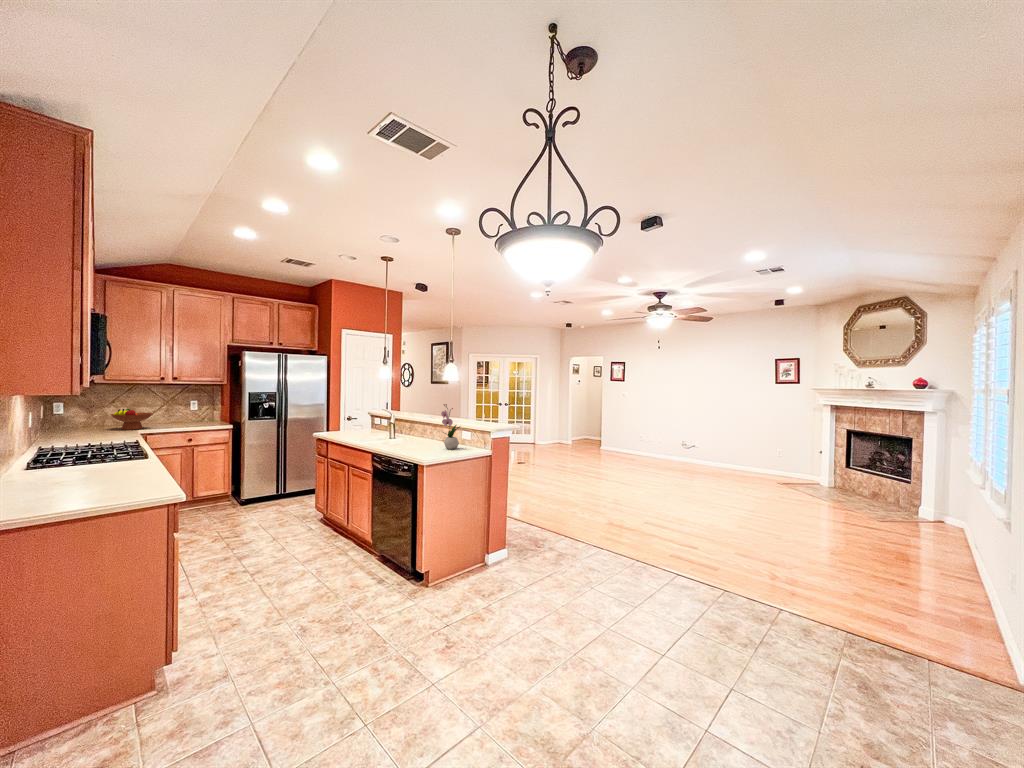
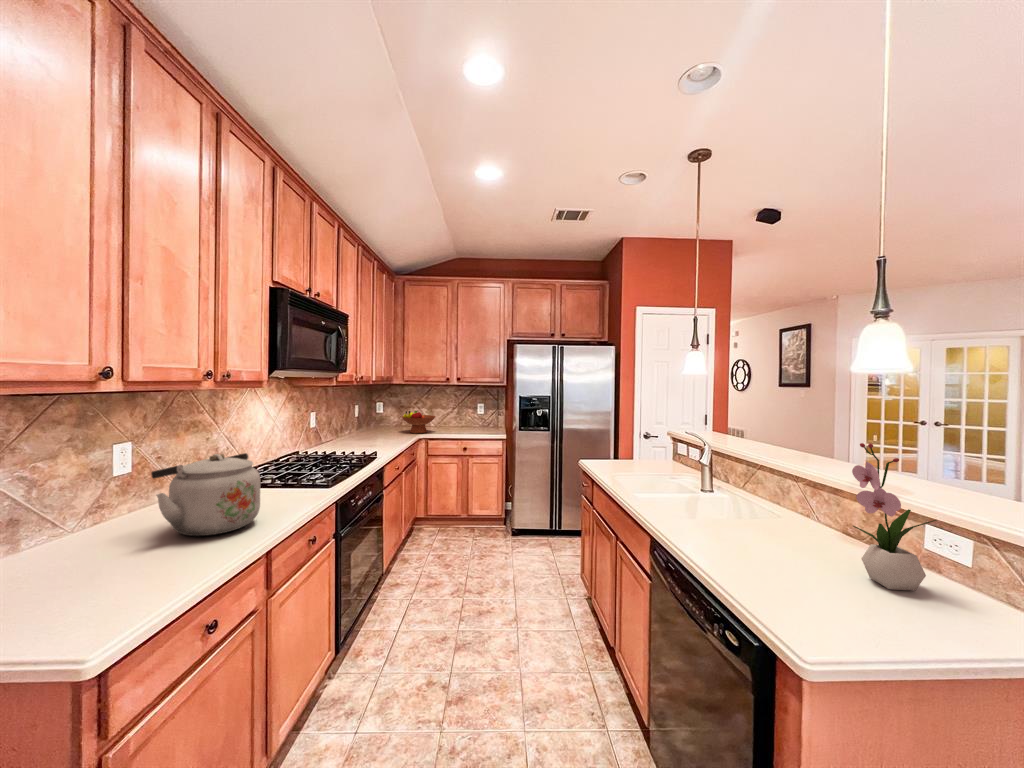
kettle: none [54,431,135,482] -> present [151,453,260,536]

